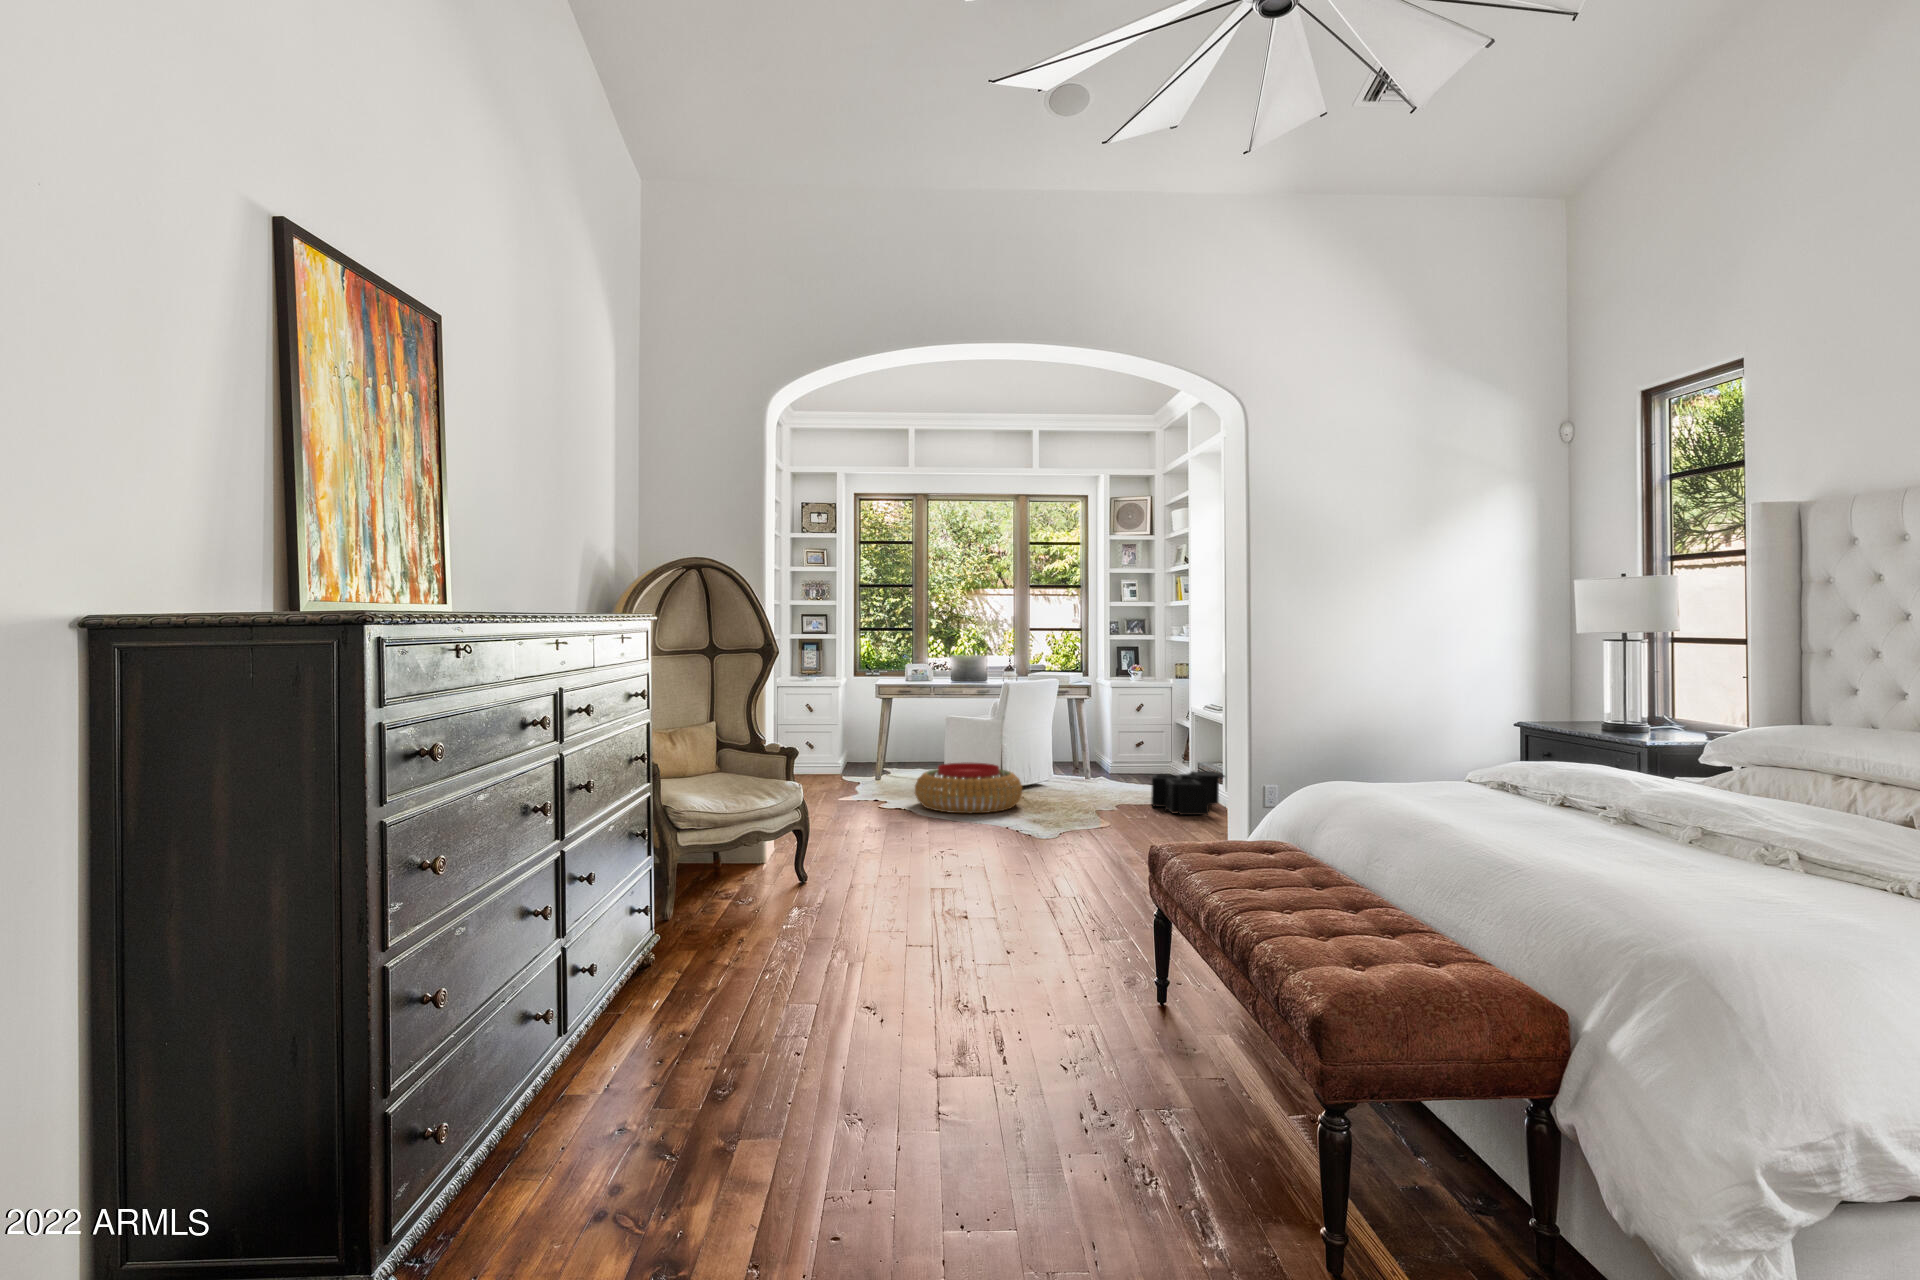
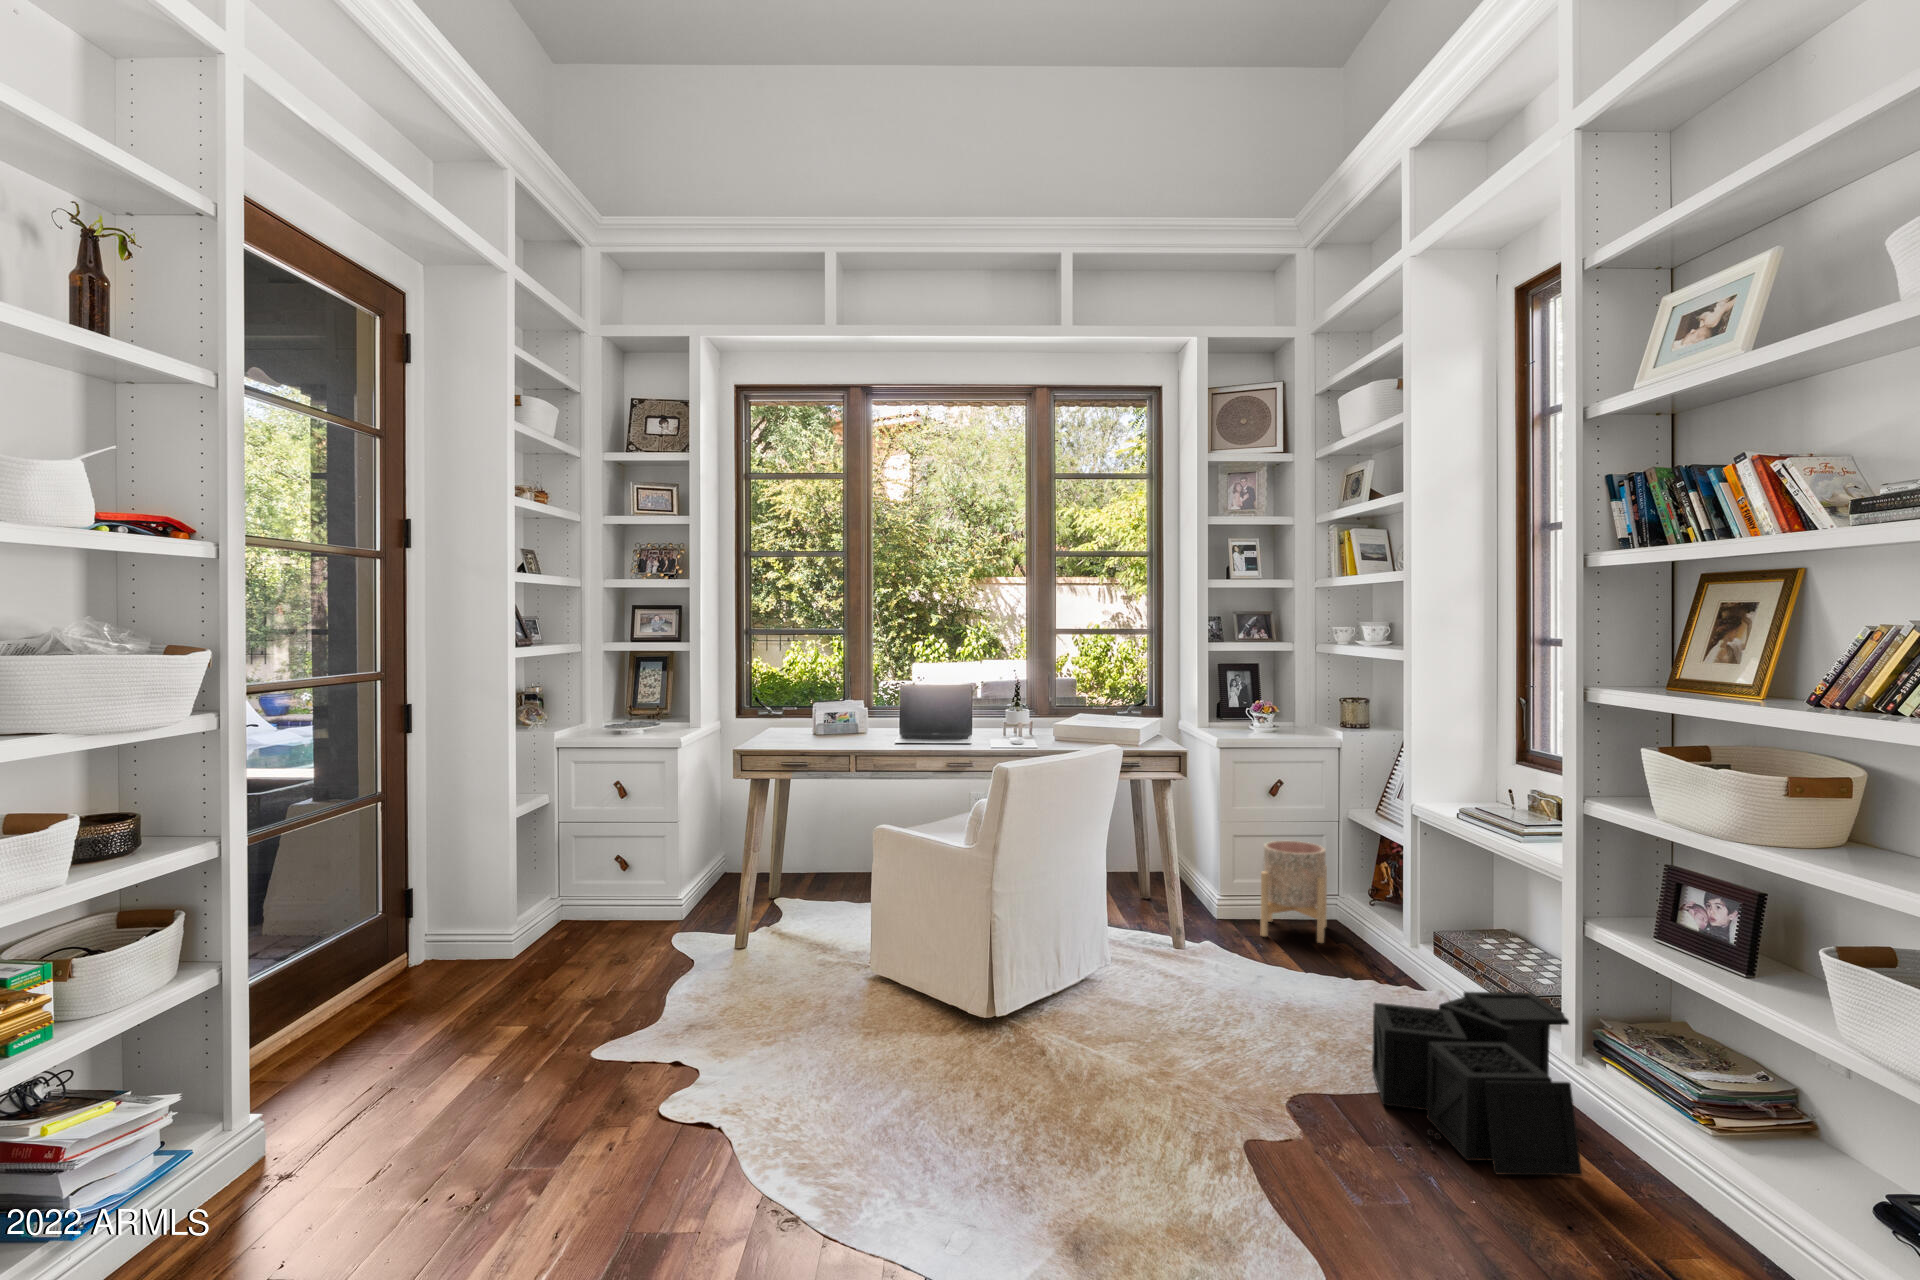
planter: none [1129,733,1163,778] -> present [1261,841,1327,943]
pouf: present [915,763,1022,813] -> none [762,962,1041,1147]

